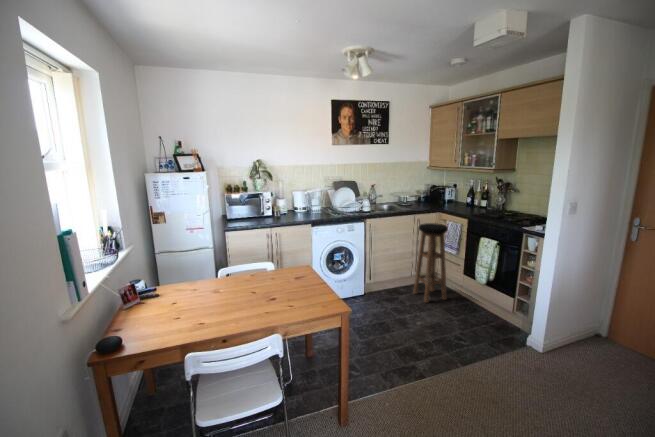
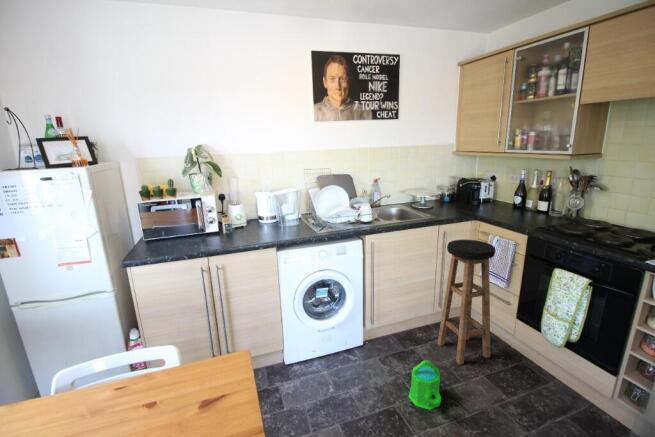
watering can: none [392,293,412,322] -> present [409,360,441,410]

